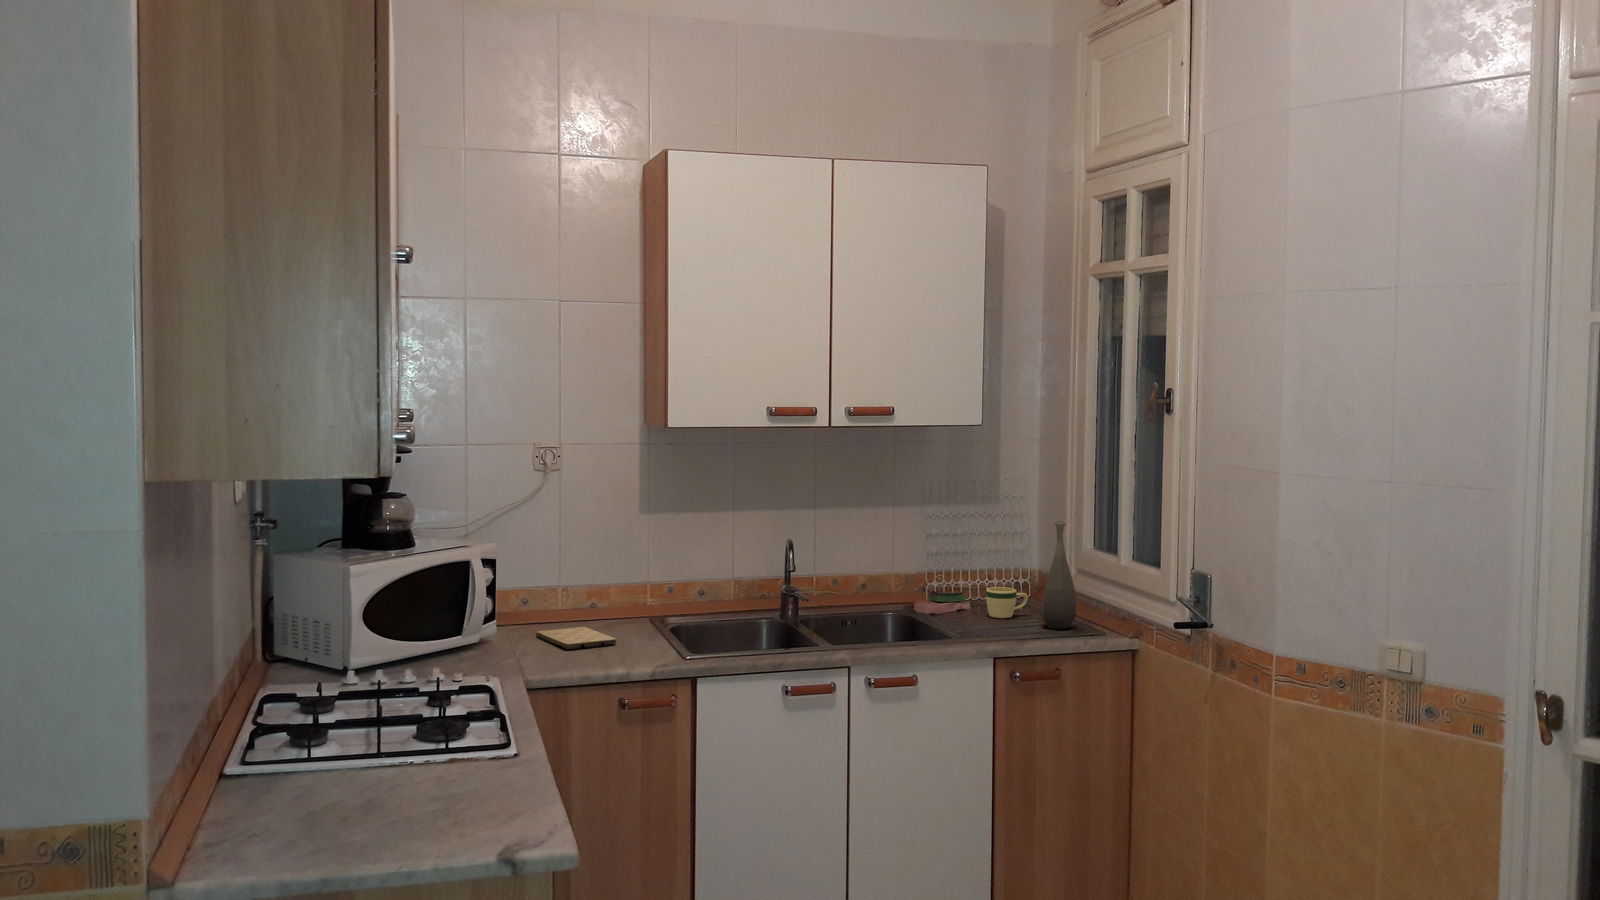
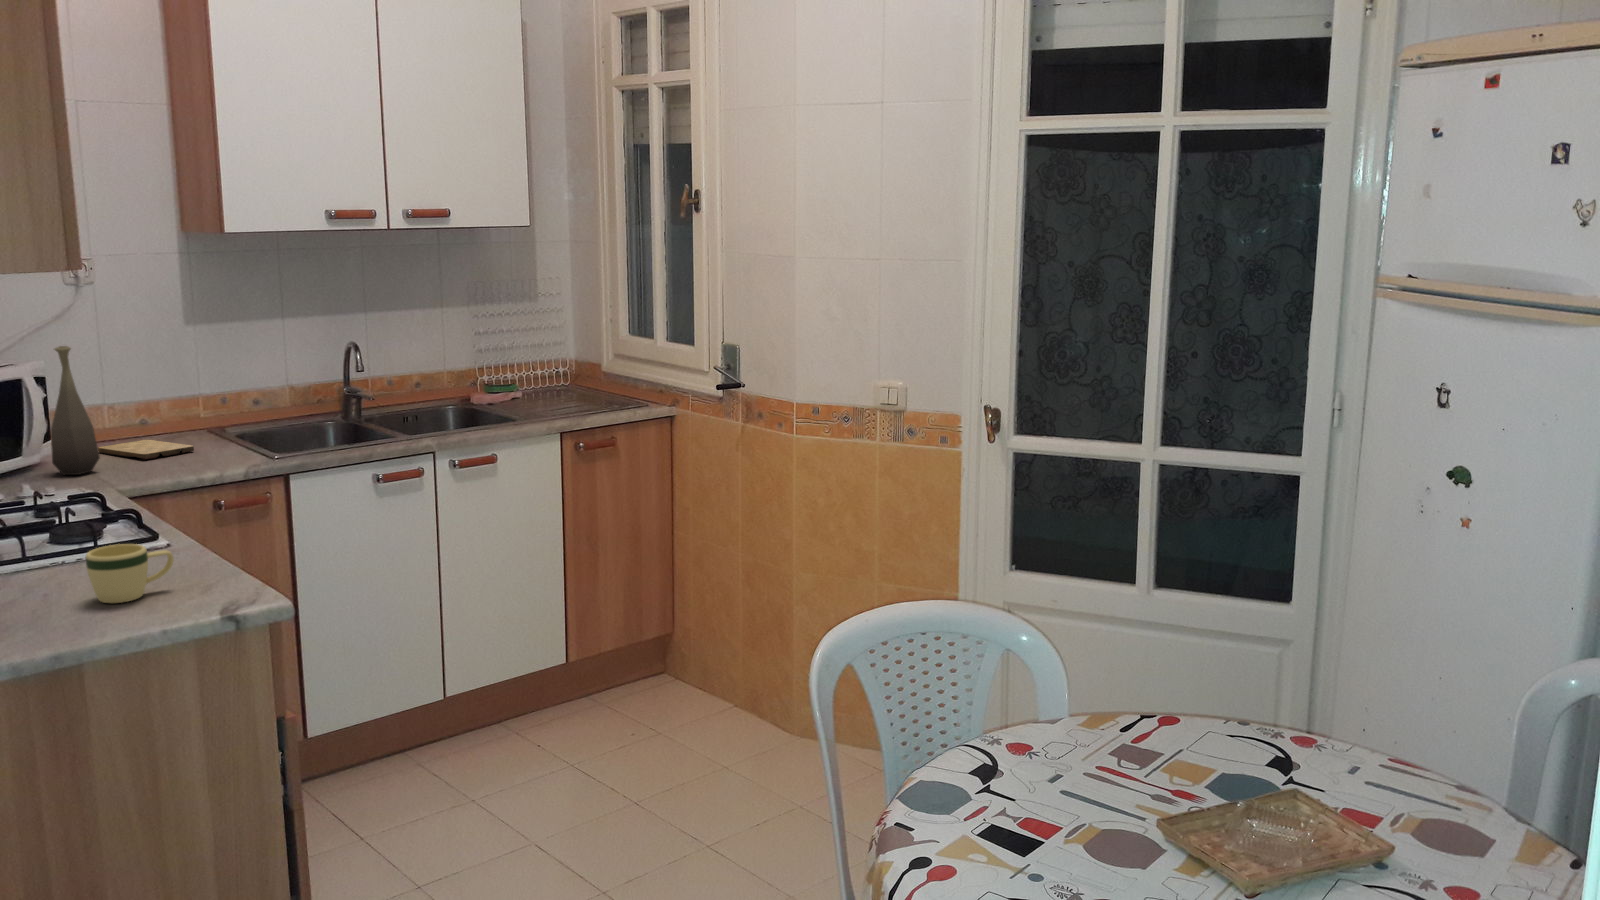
bottle: present [1041,521,1076,629] -> present [51,346,100,475]
mug: present [986,587,1028,618] -> present [86,544,174,603]

